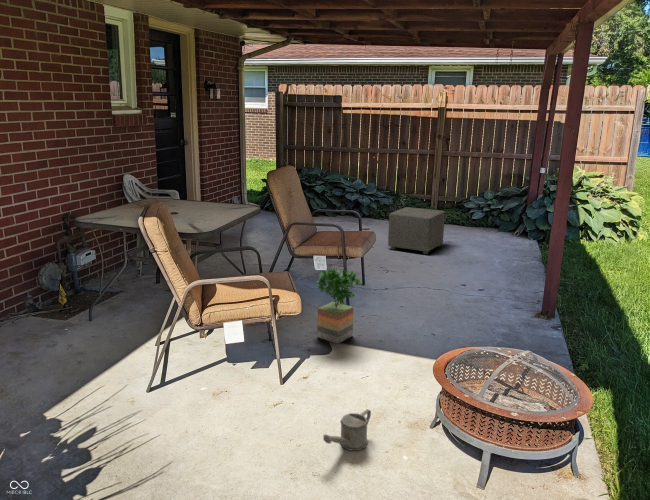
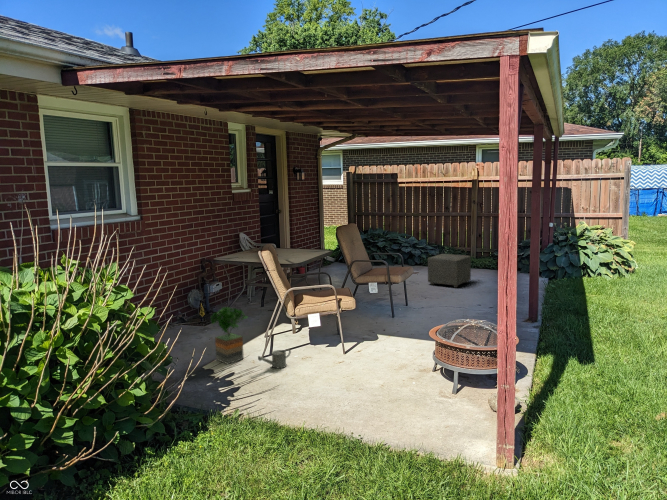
potted tree: present [317,268,362,344] -> present [211,307,247,364]
watering can: present [323,409,371,451] -> present [258,349,291,369]

